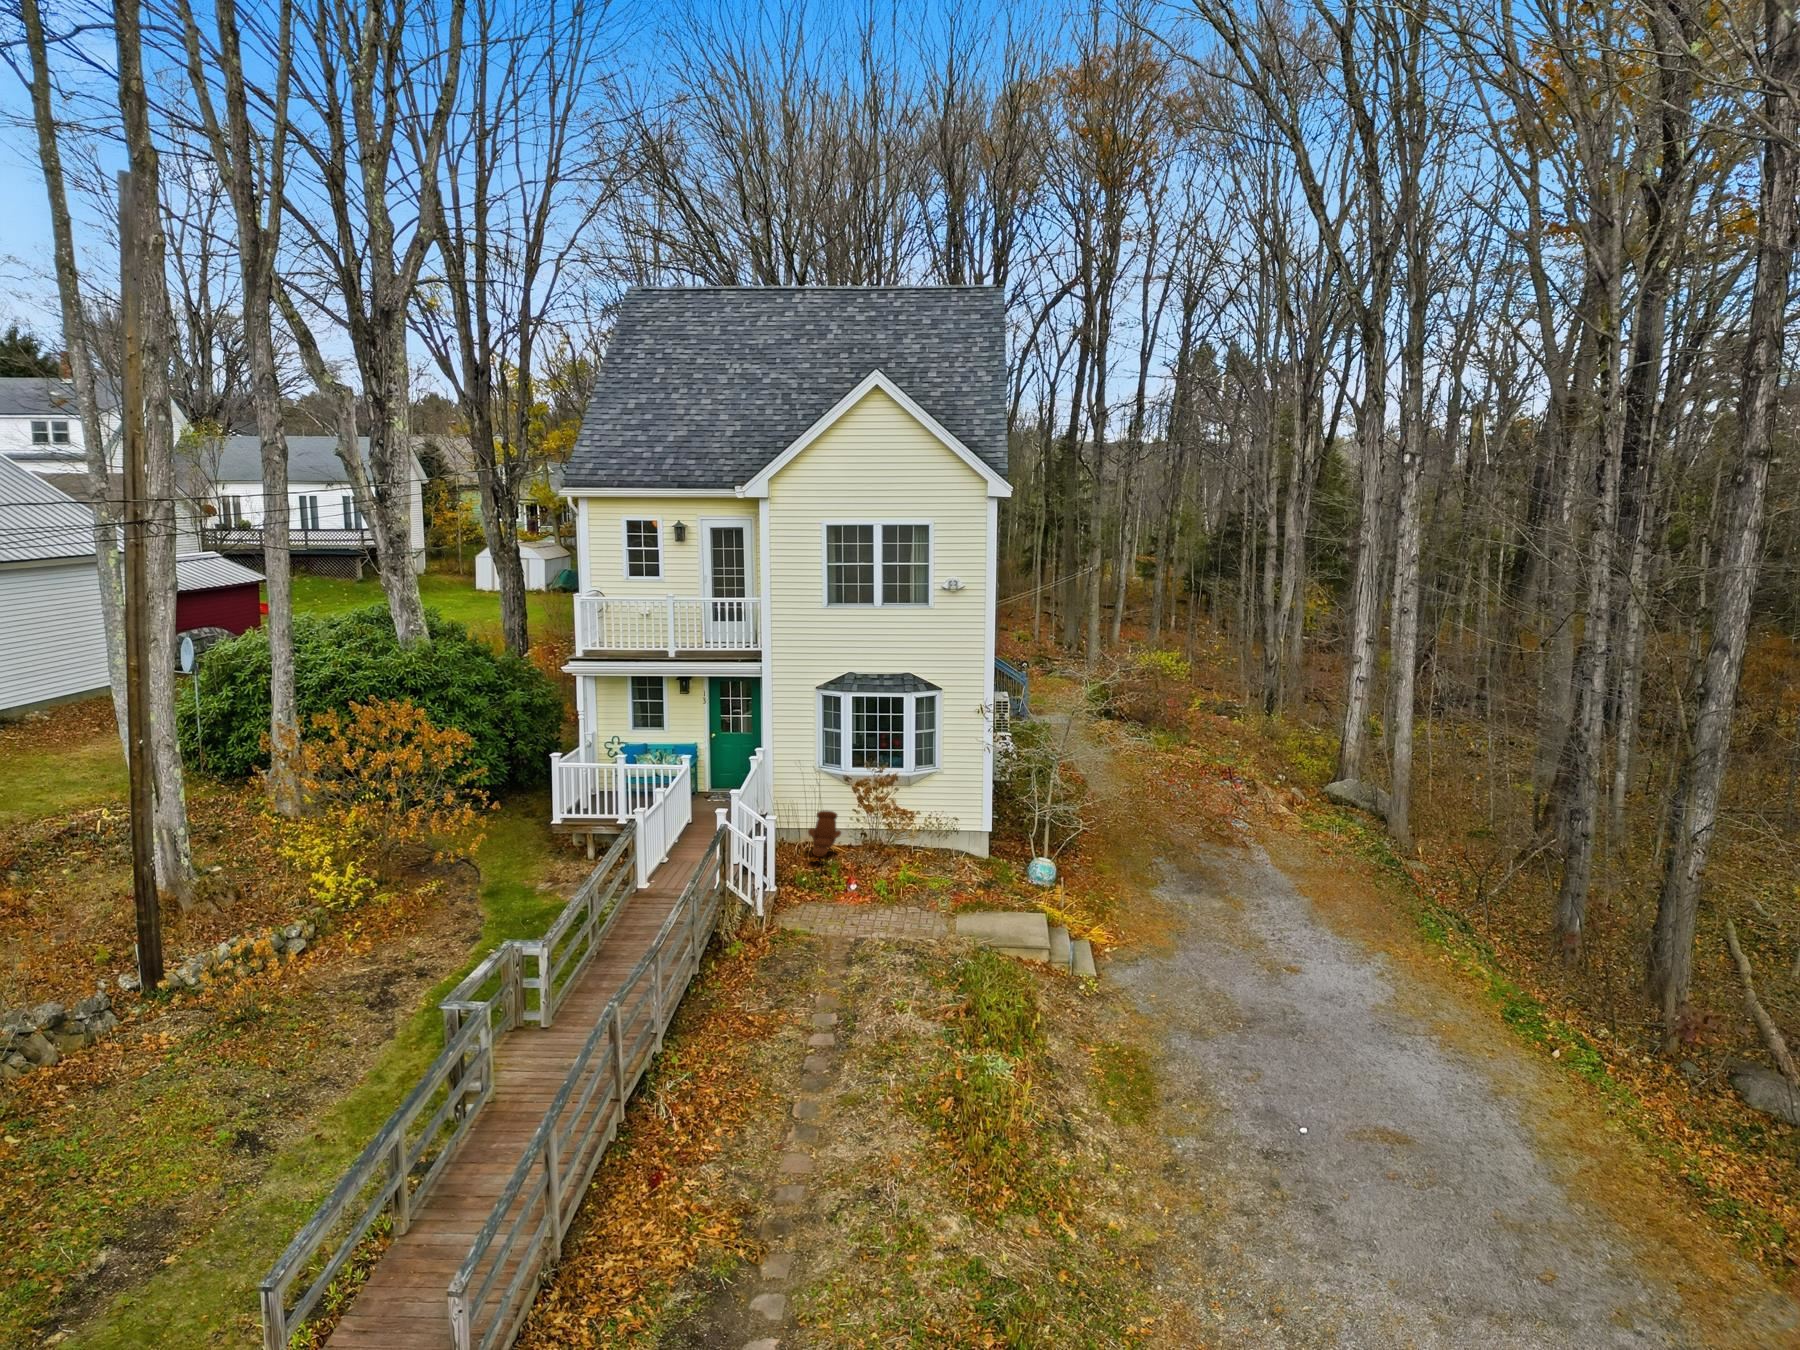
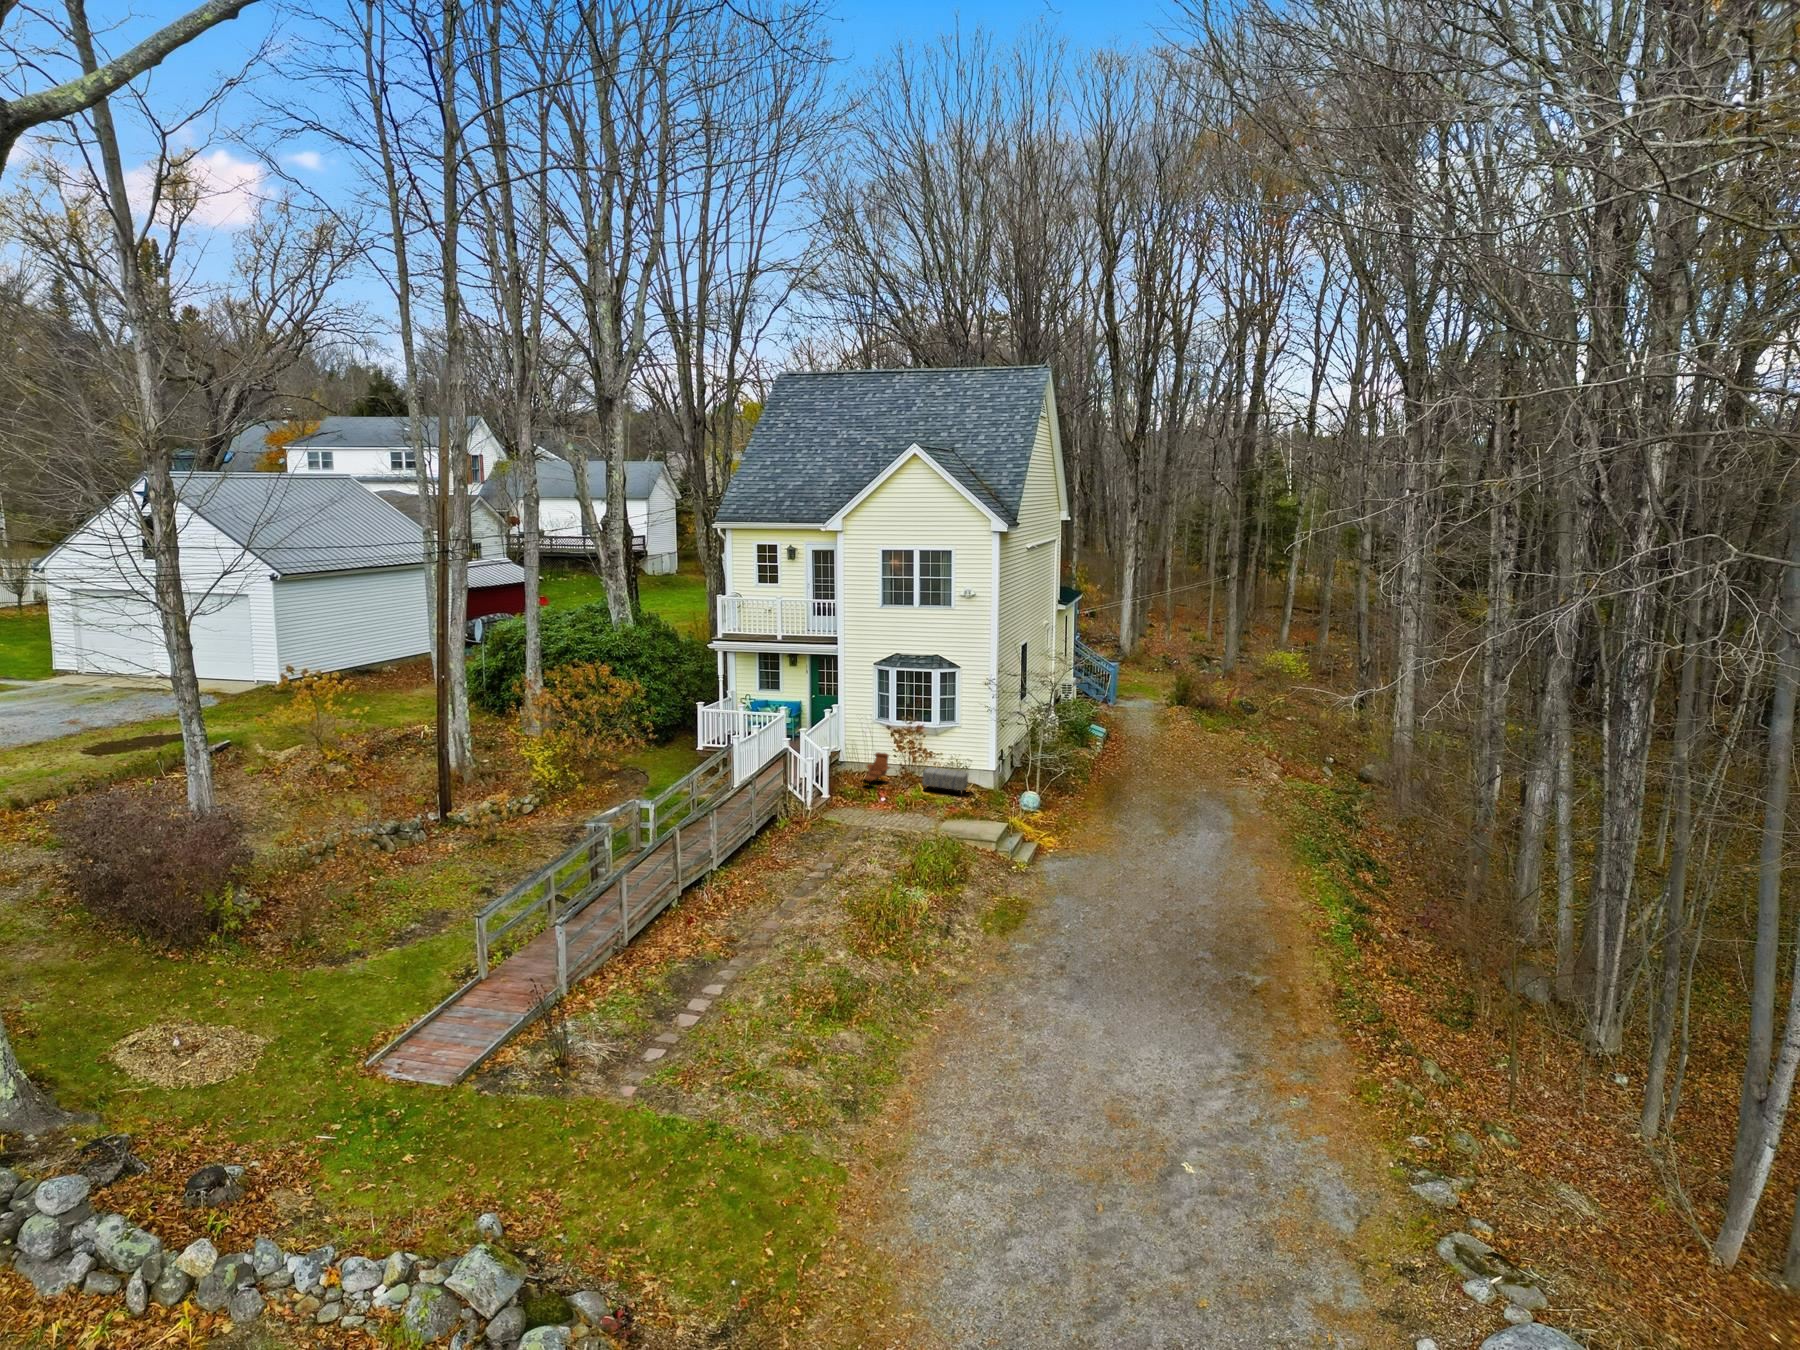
bench: none [893,827,953,866] -> present [922,767,968,795]

